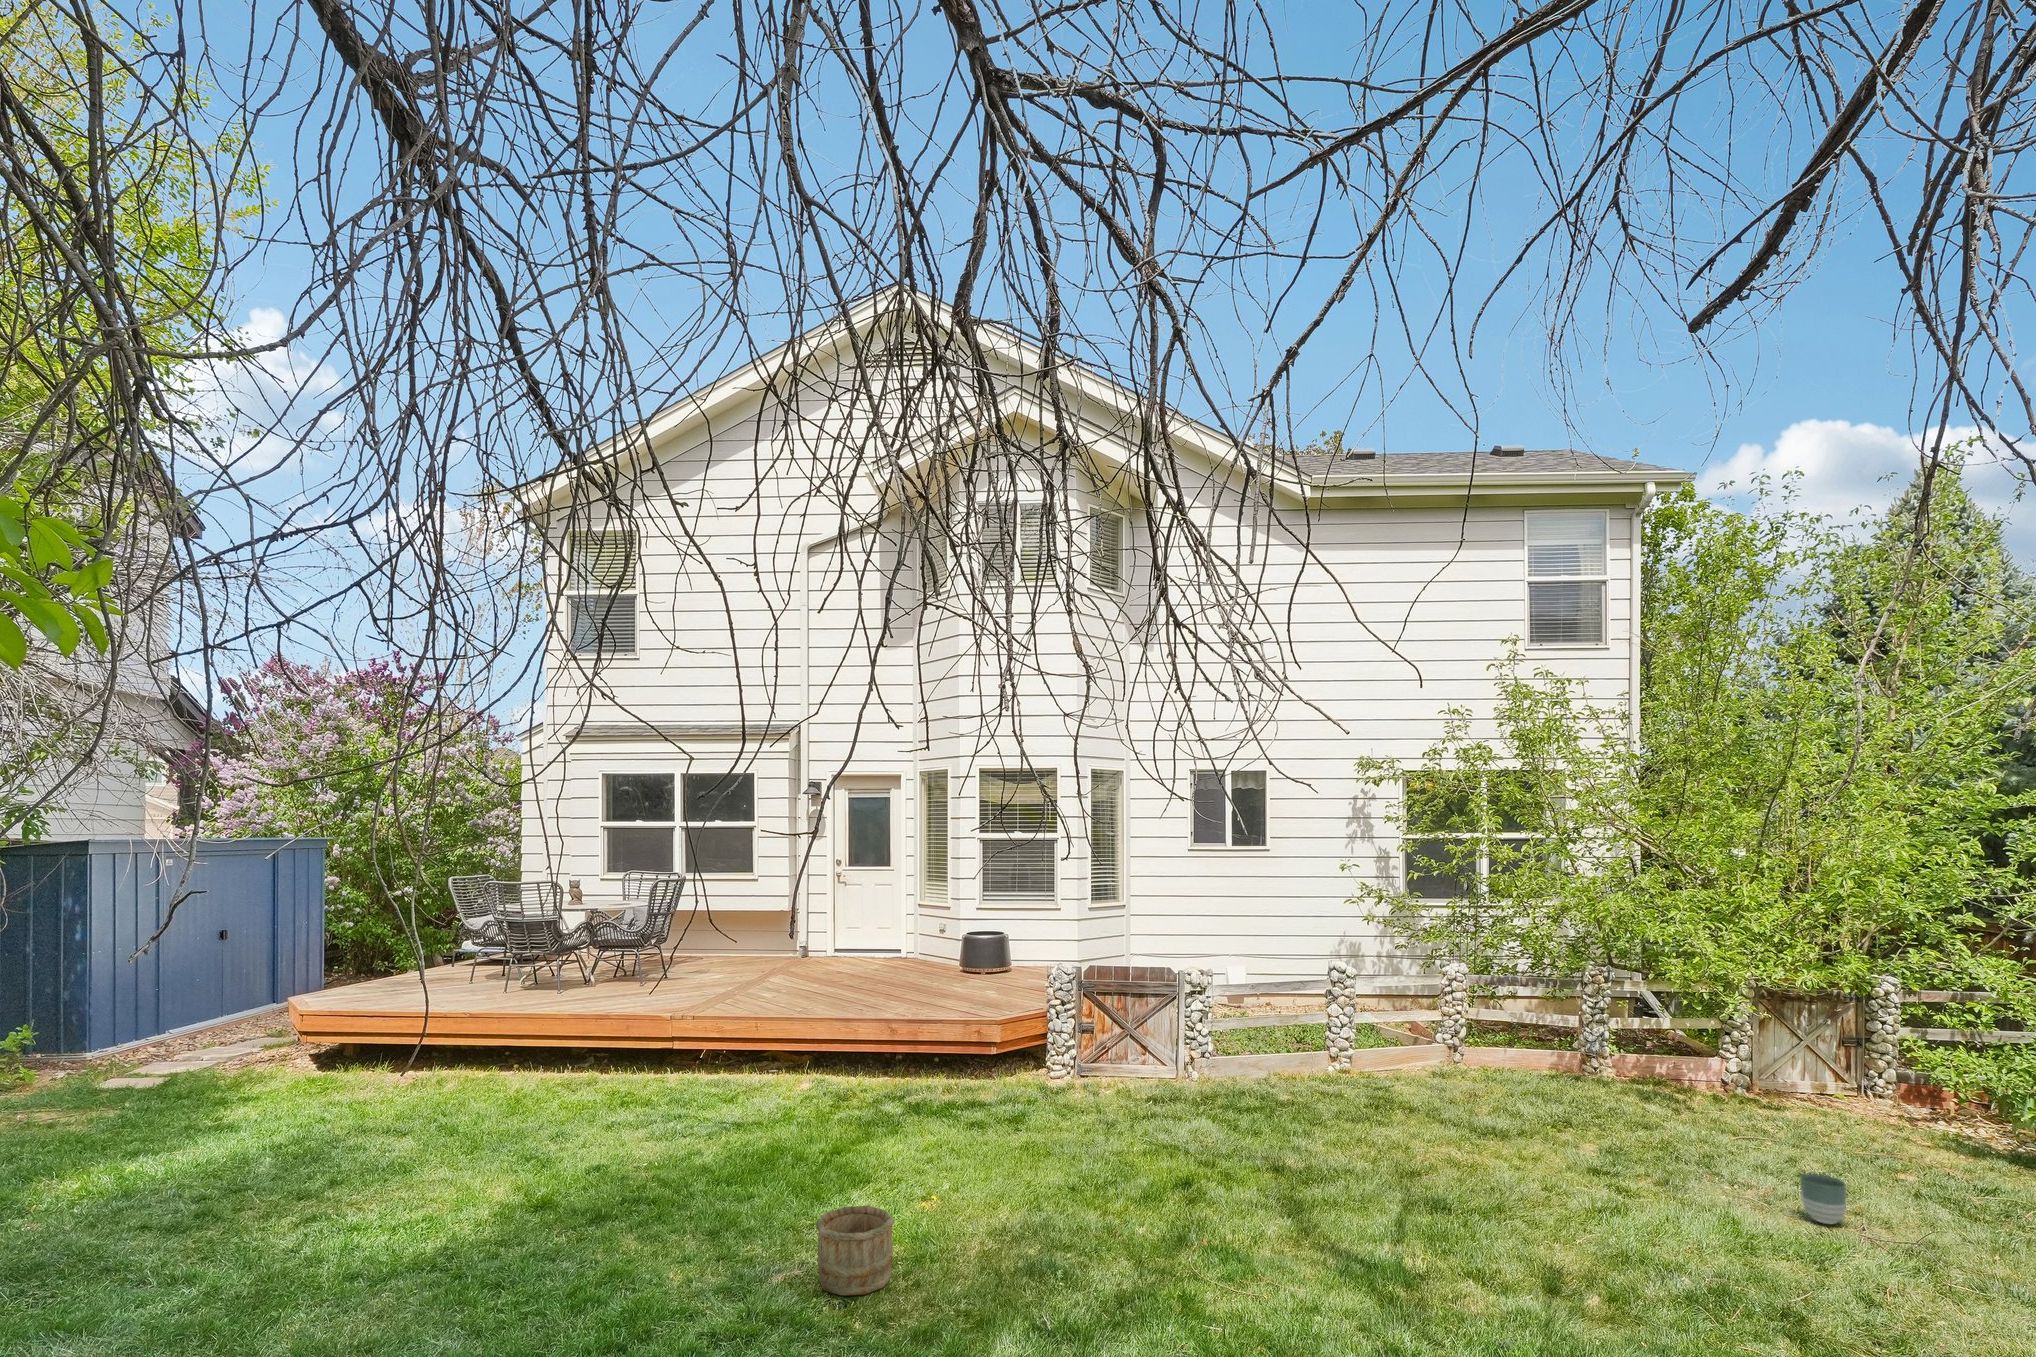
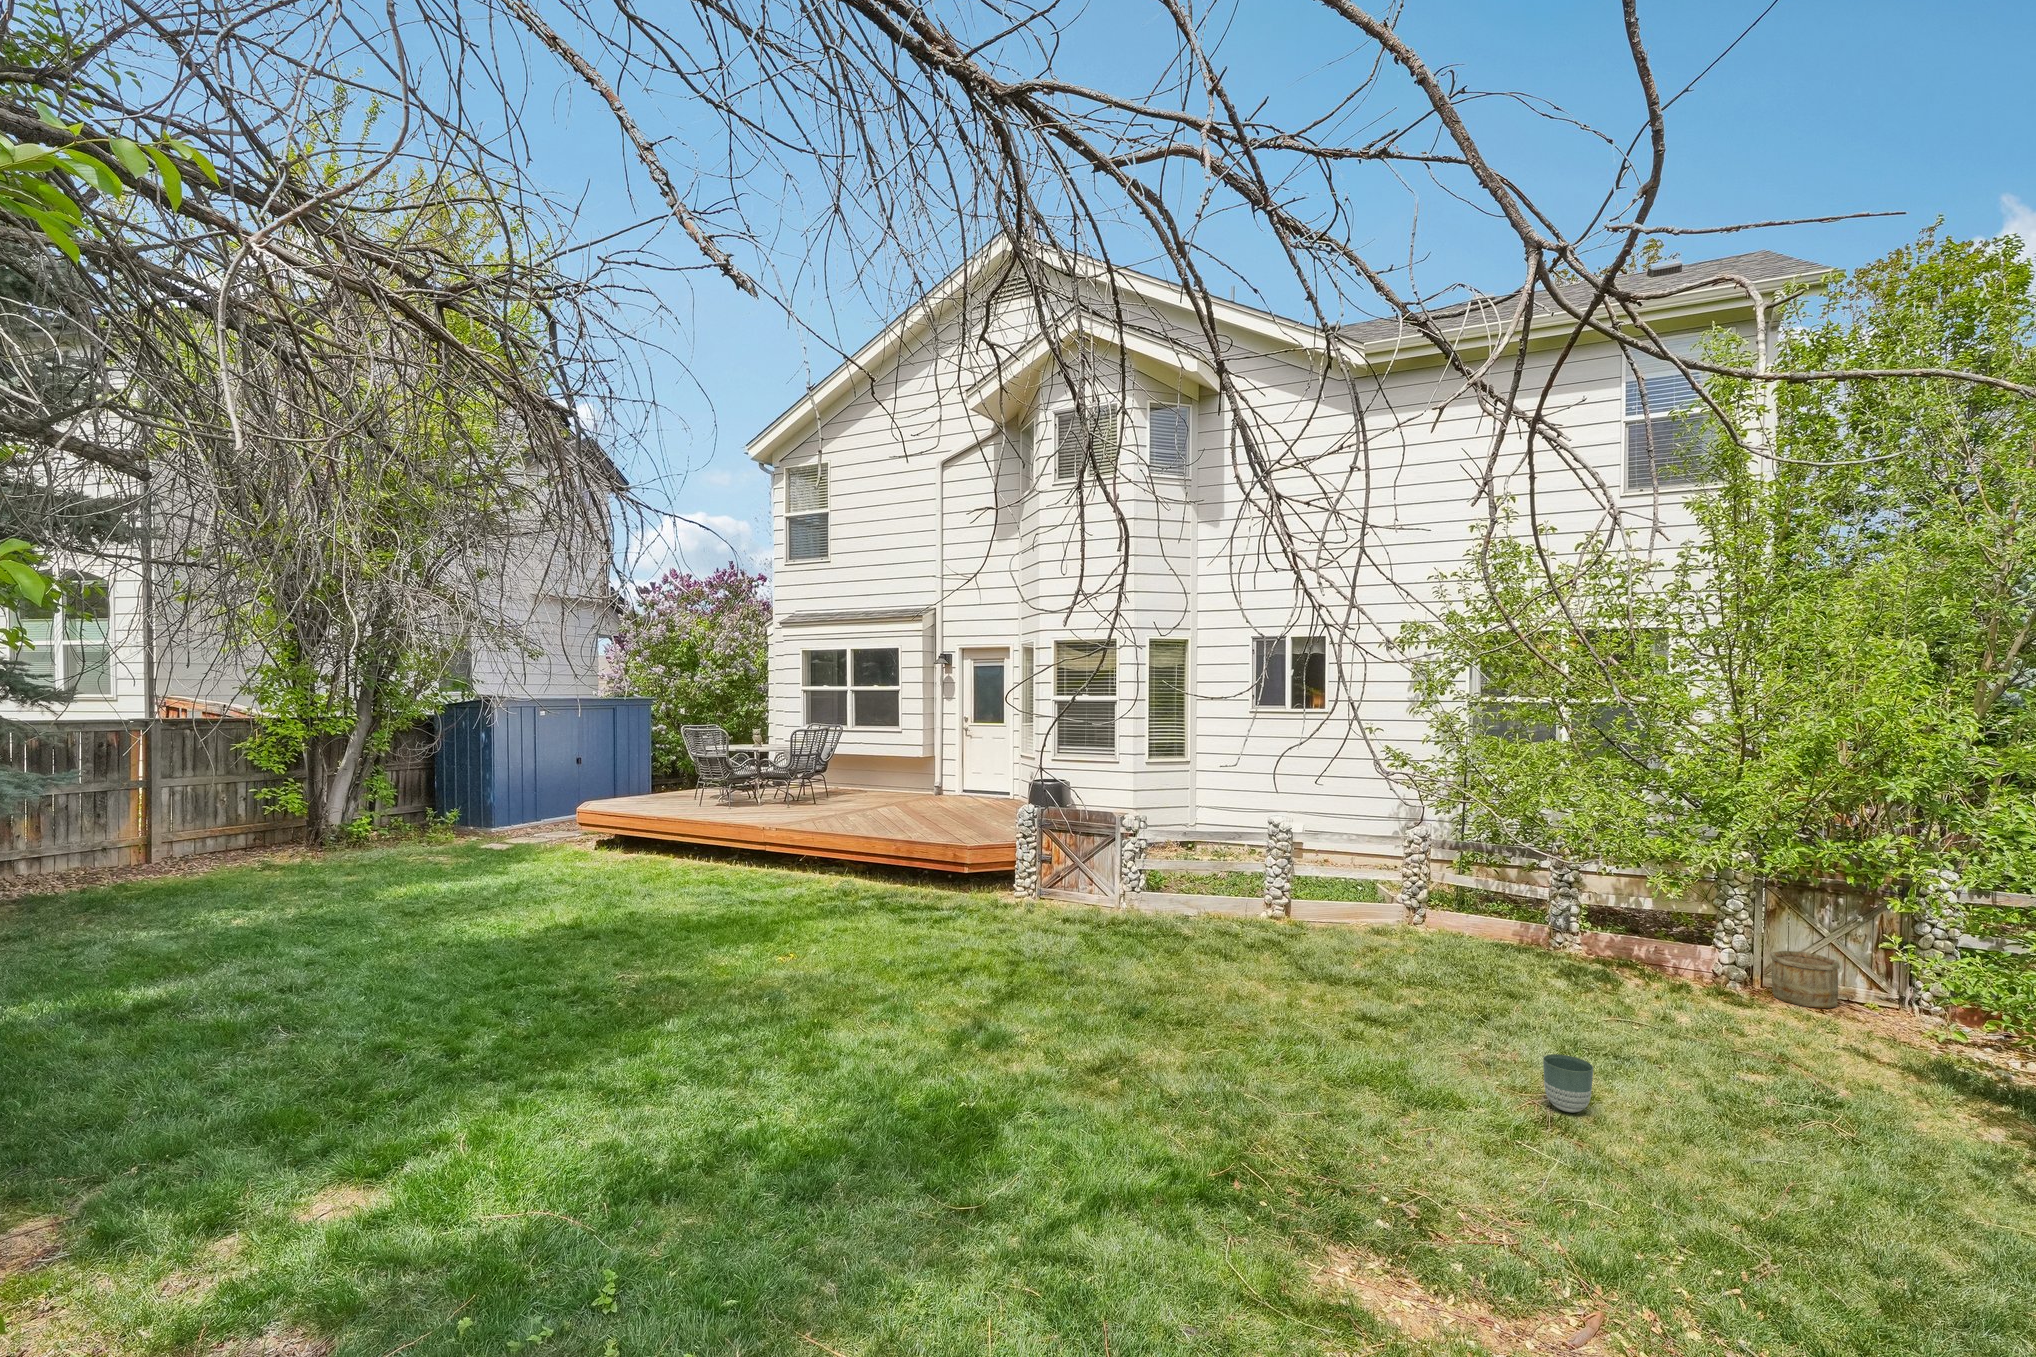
wooden bucket: present [816,1206,894,1295] -> present [1770,951,1840,1008]

